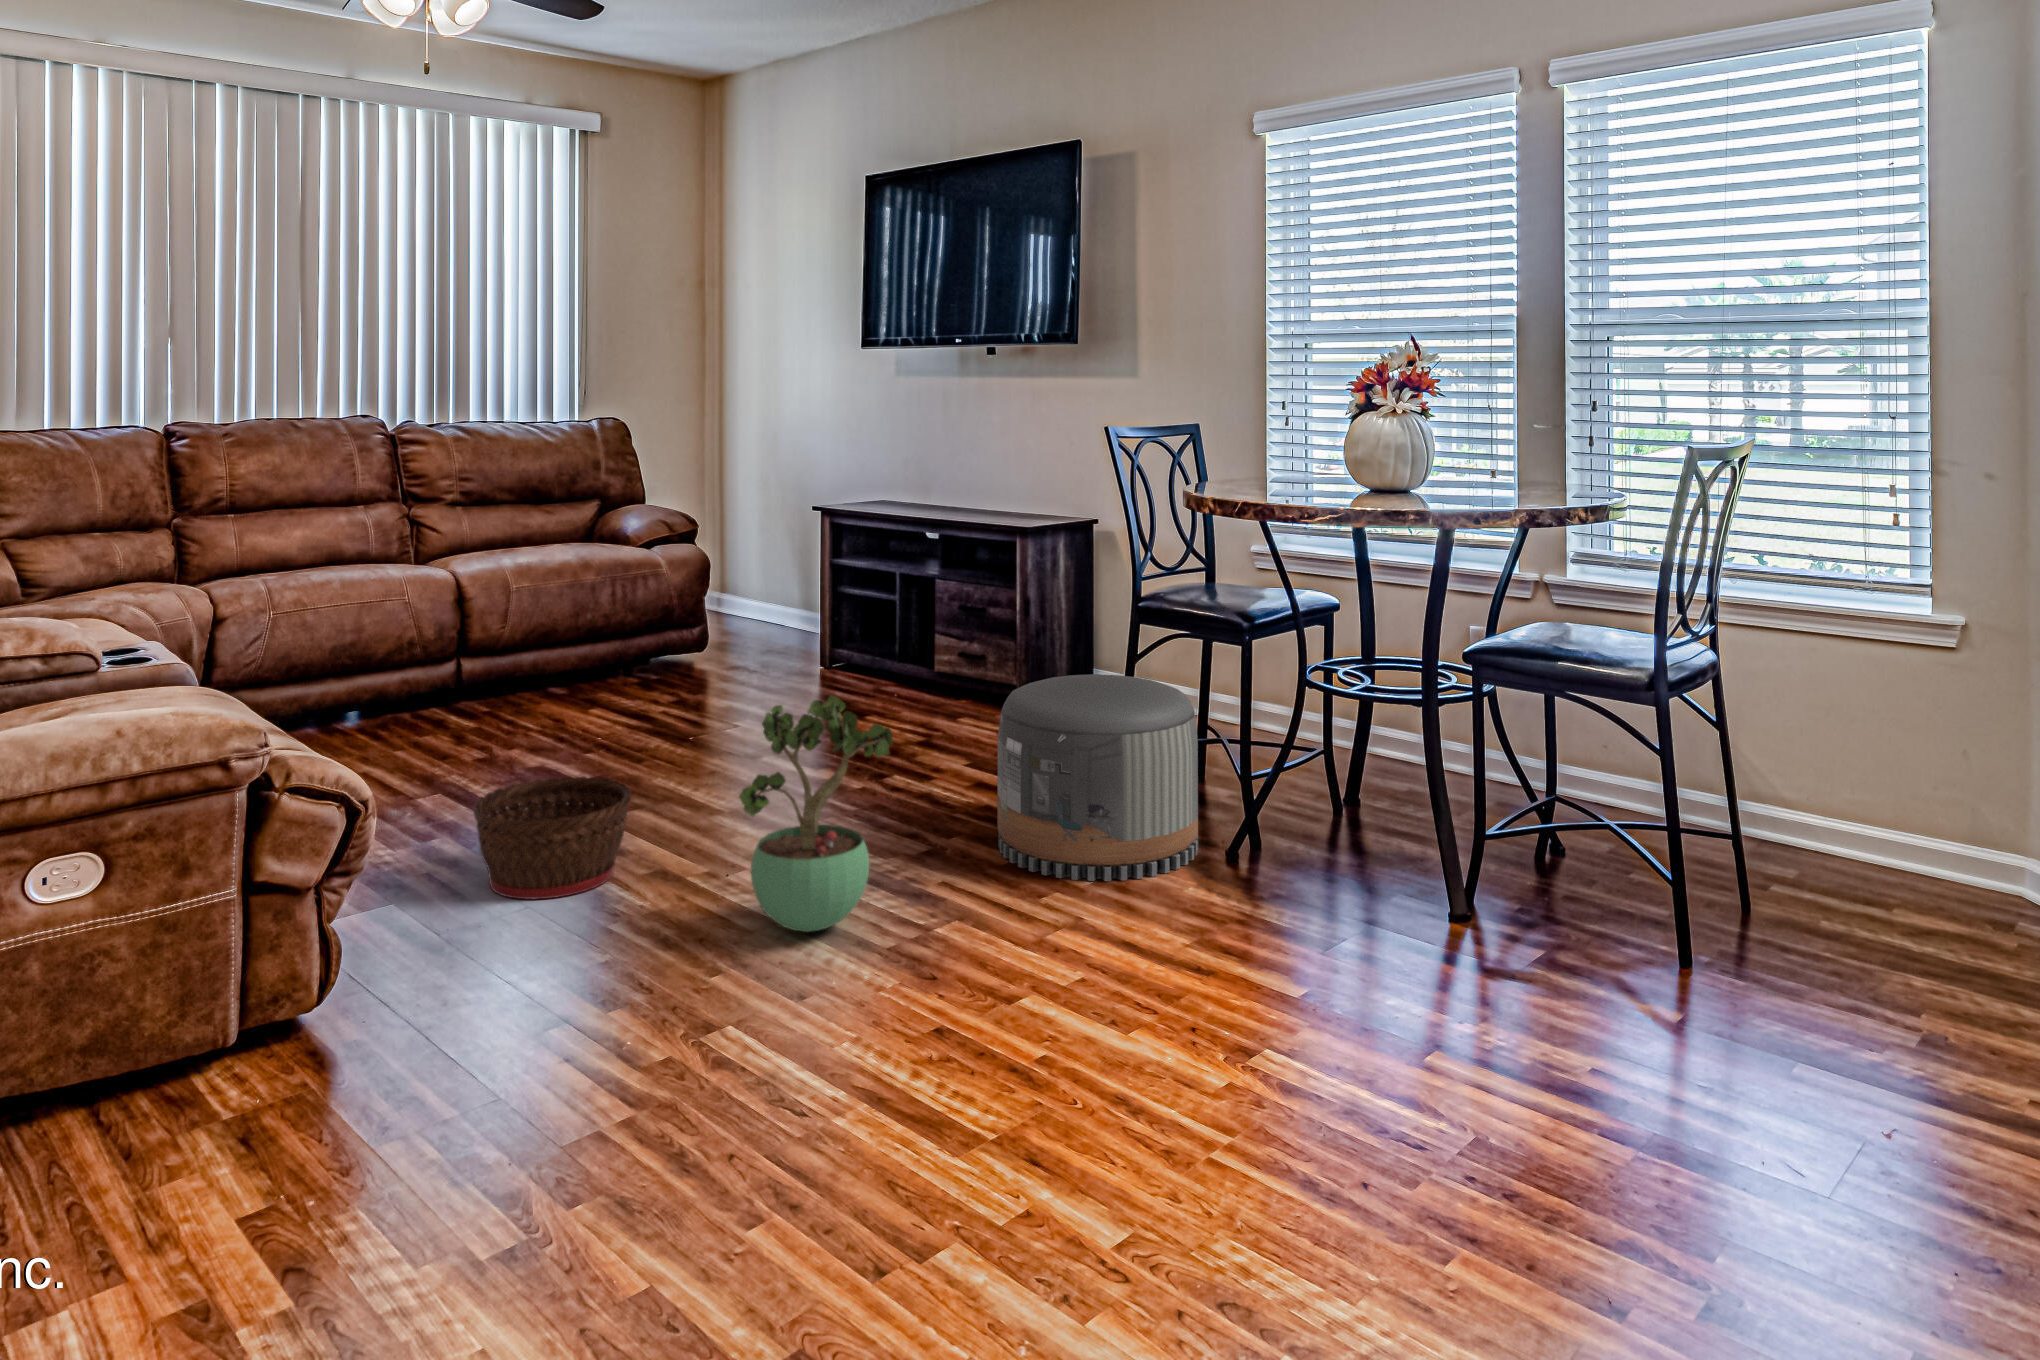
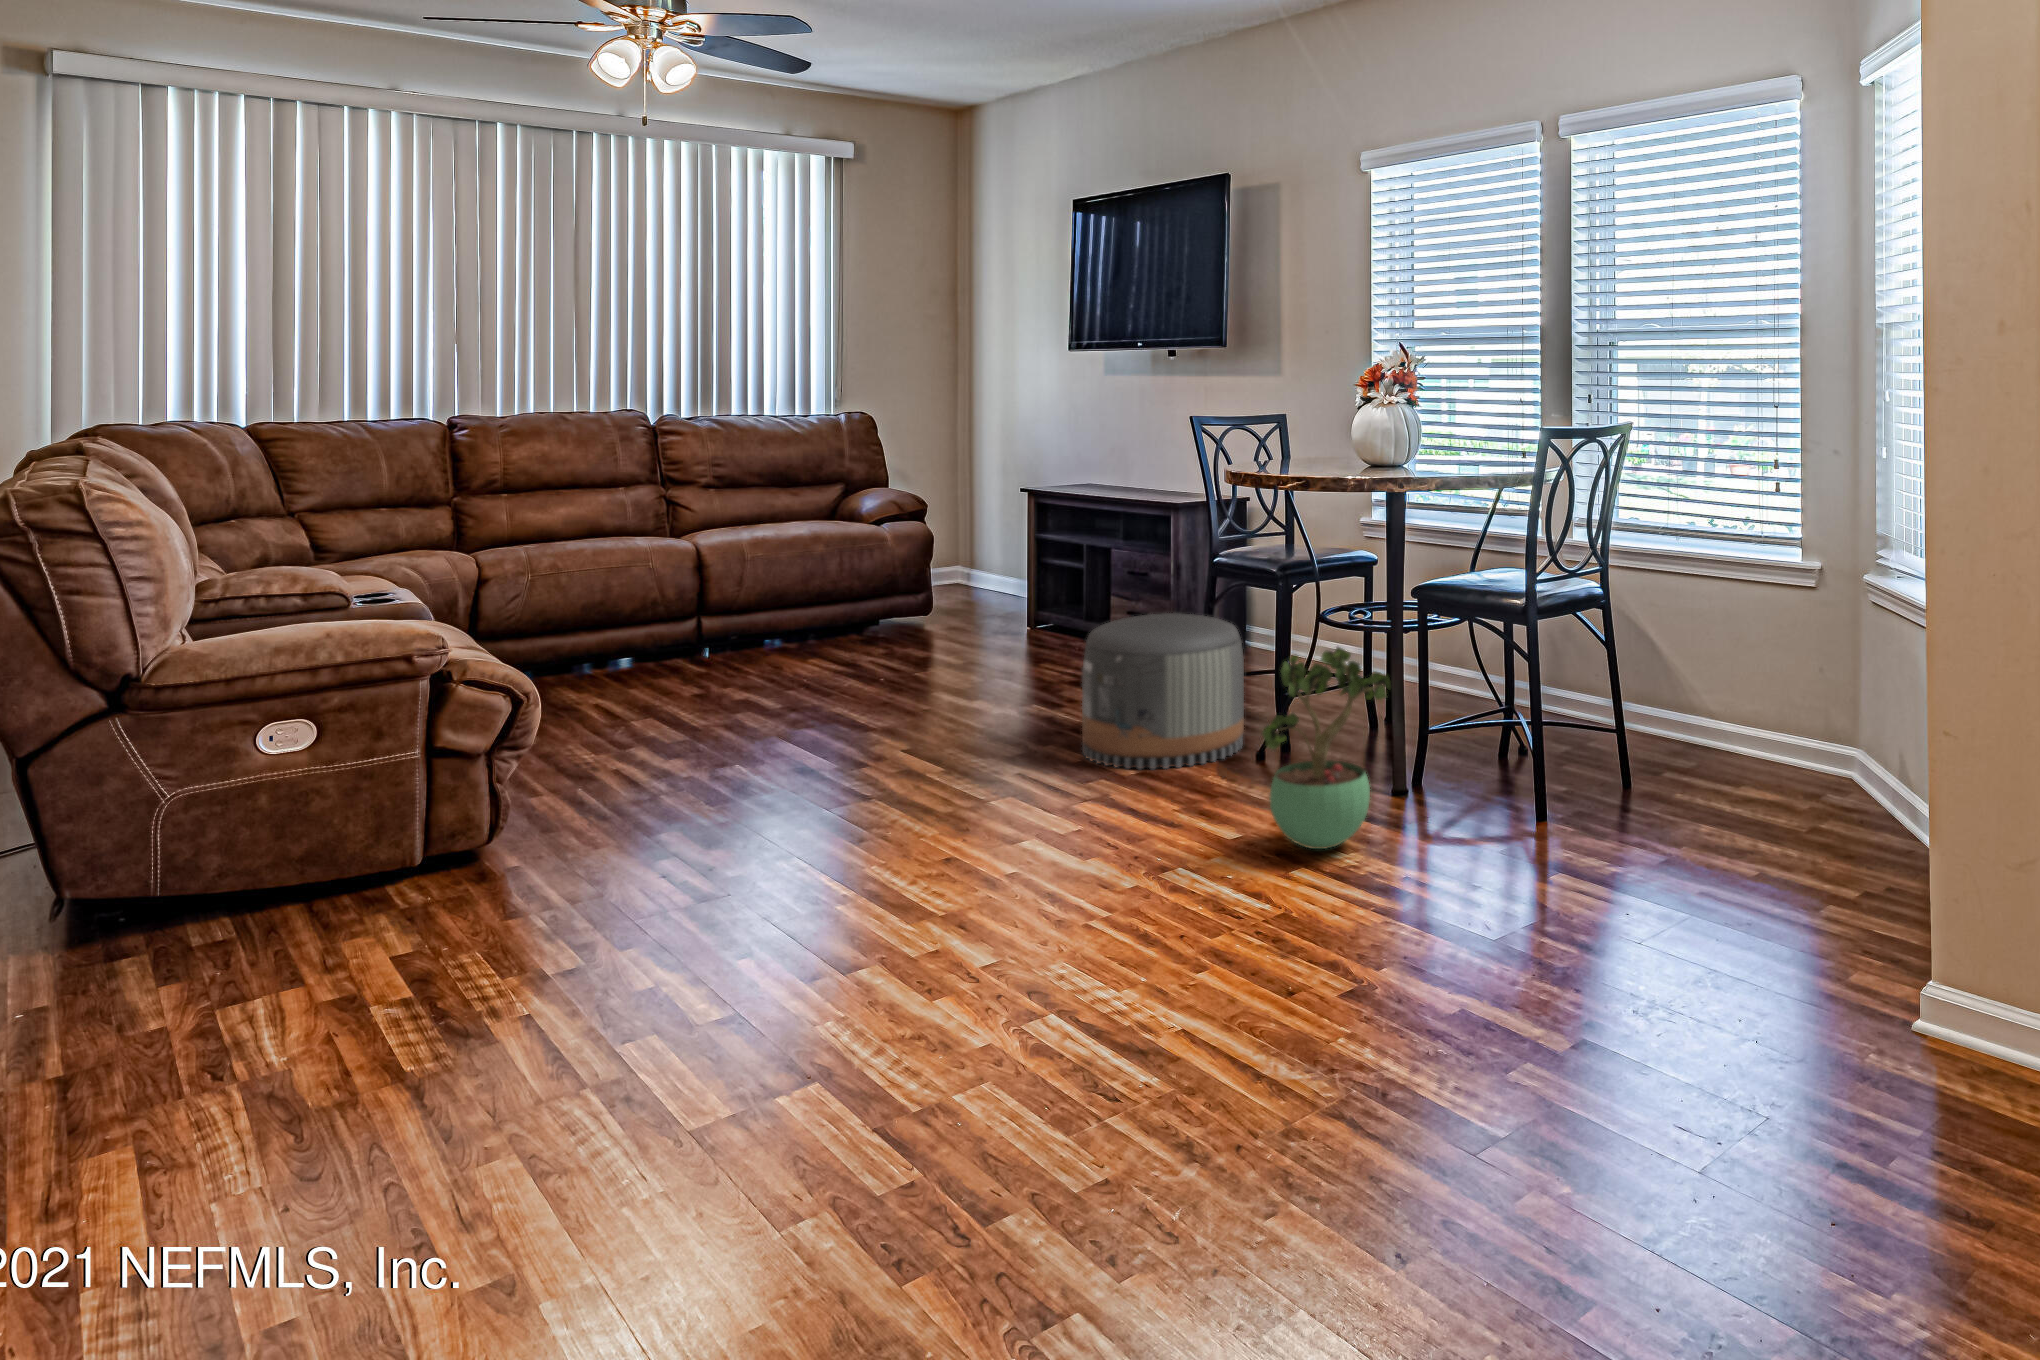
potted plant: present [739,694,893,932] -> present [1262,647,1391,849]
basket: present [473,777,631,899] -> none [649,693,782,783]

